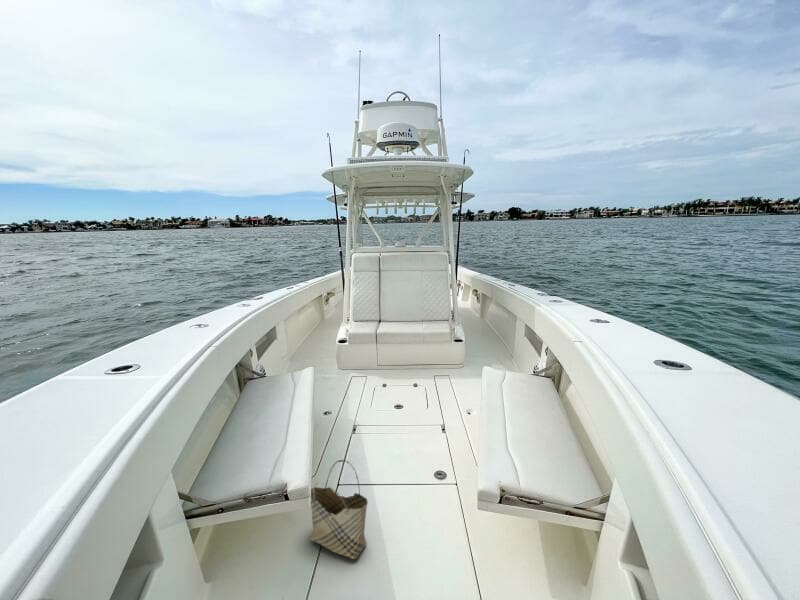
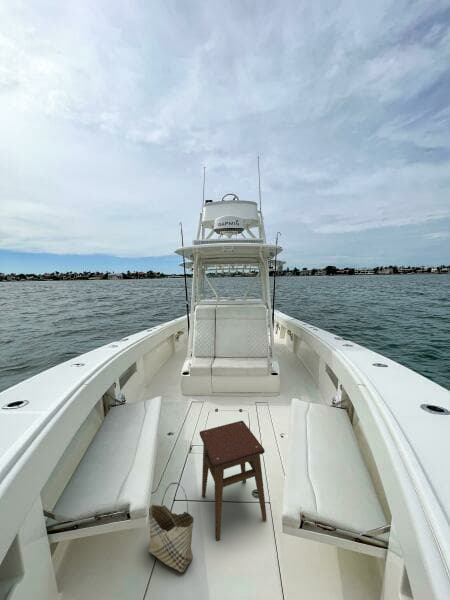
stool: none [369,390,454,526] -> present [200,421,267,540]

